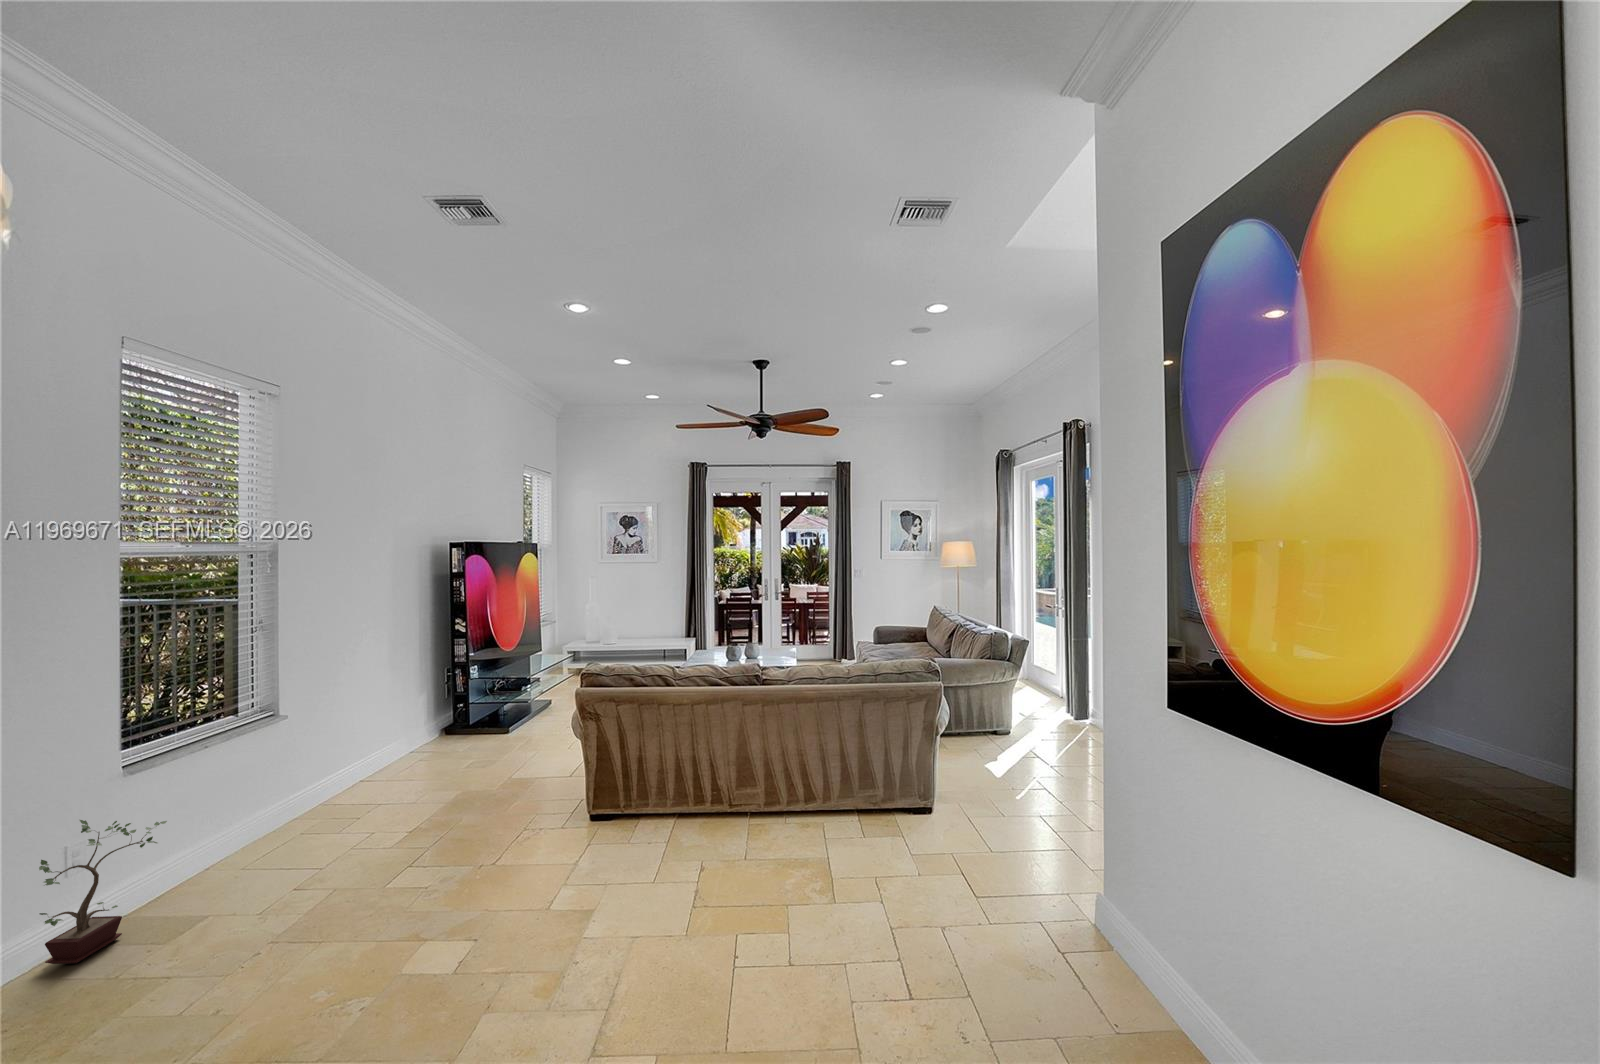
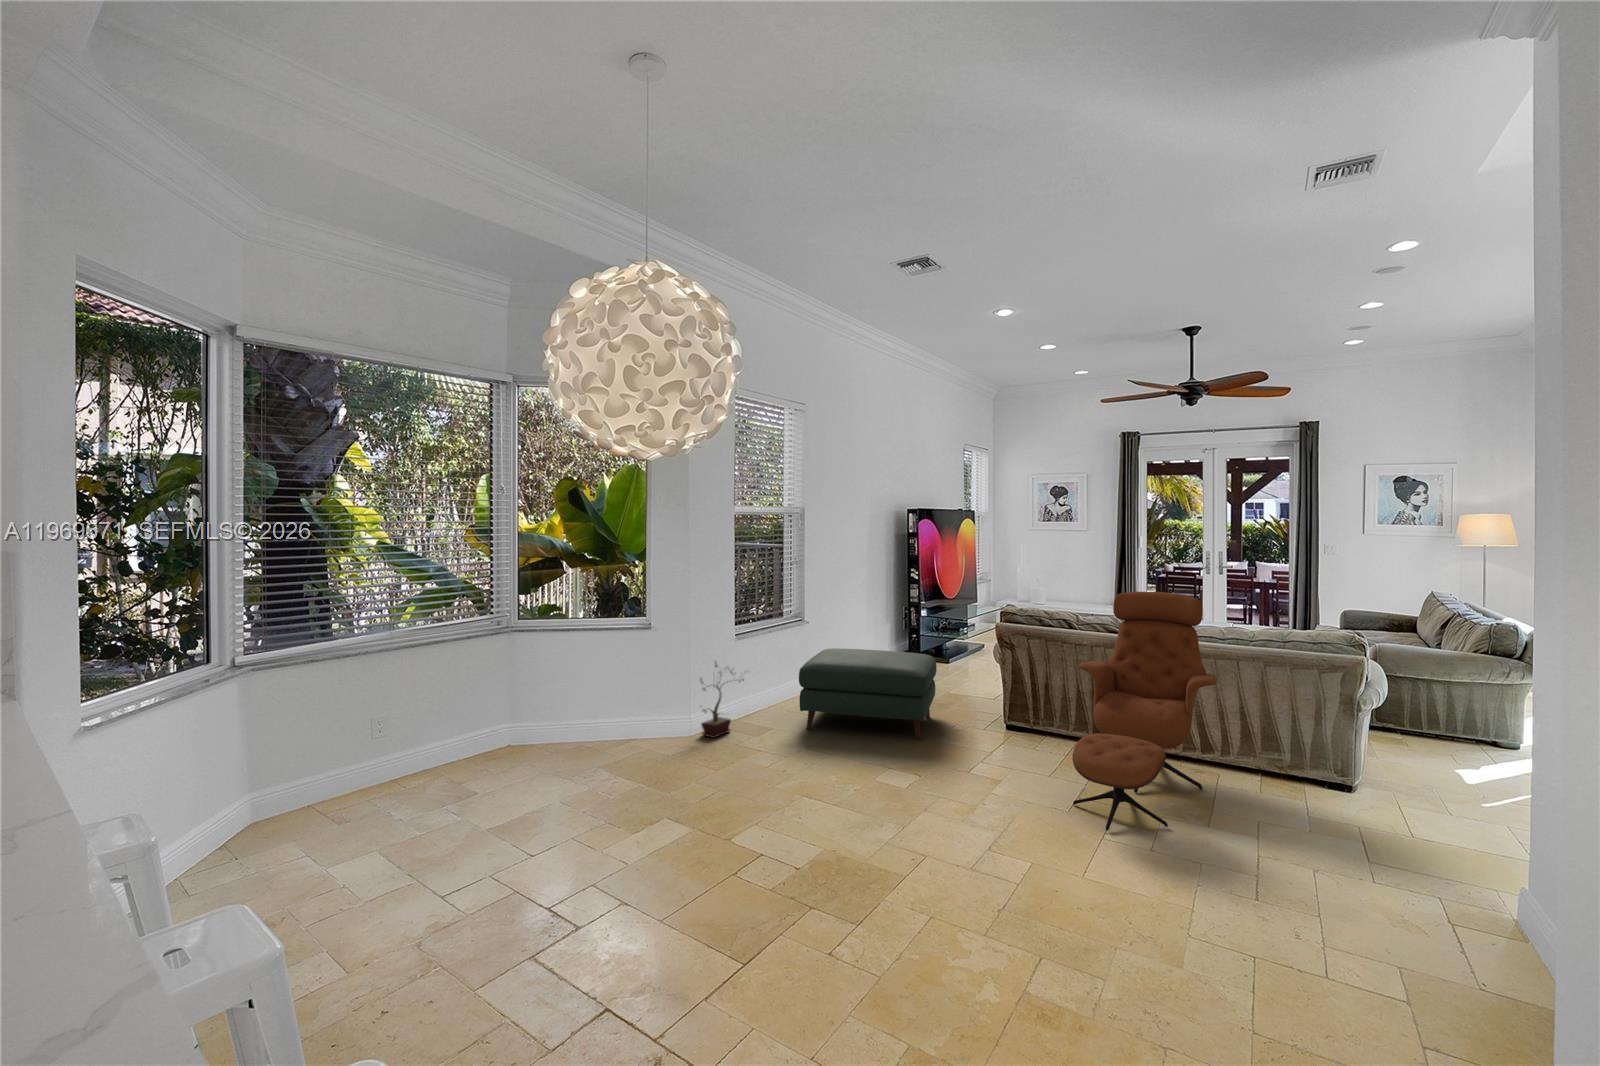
lounge chair: none [683,635,828,952] -> present [1073,592,1217,831]
ottoman: none [268,739,496,893] -> present [799,649,937,739]

